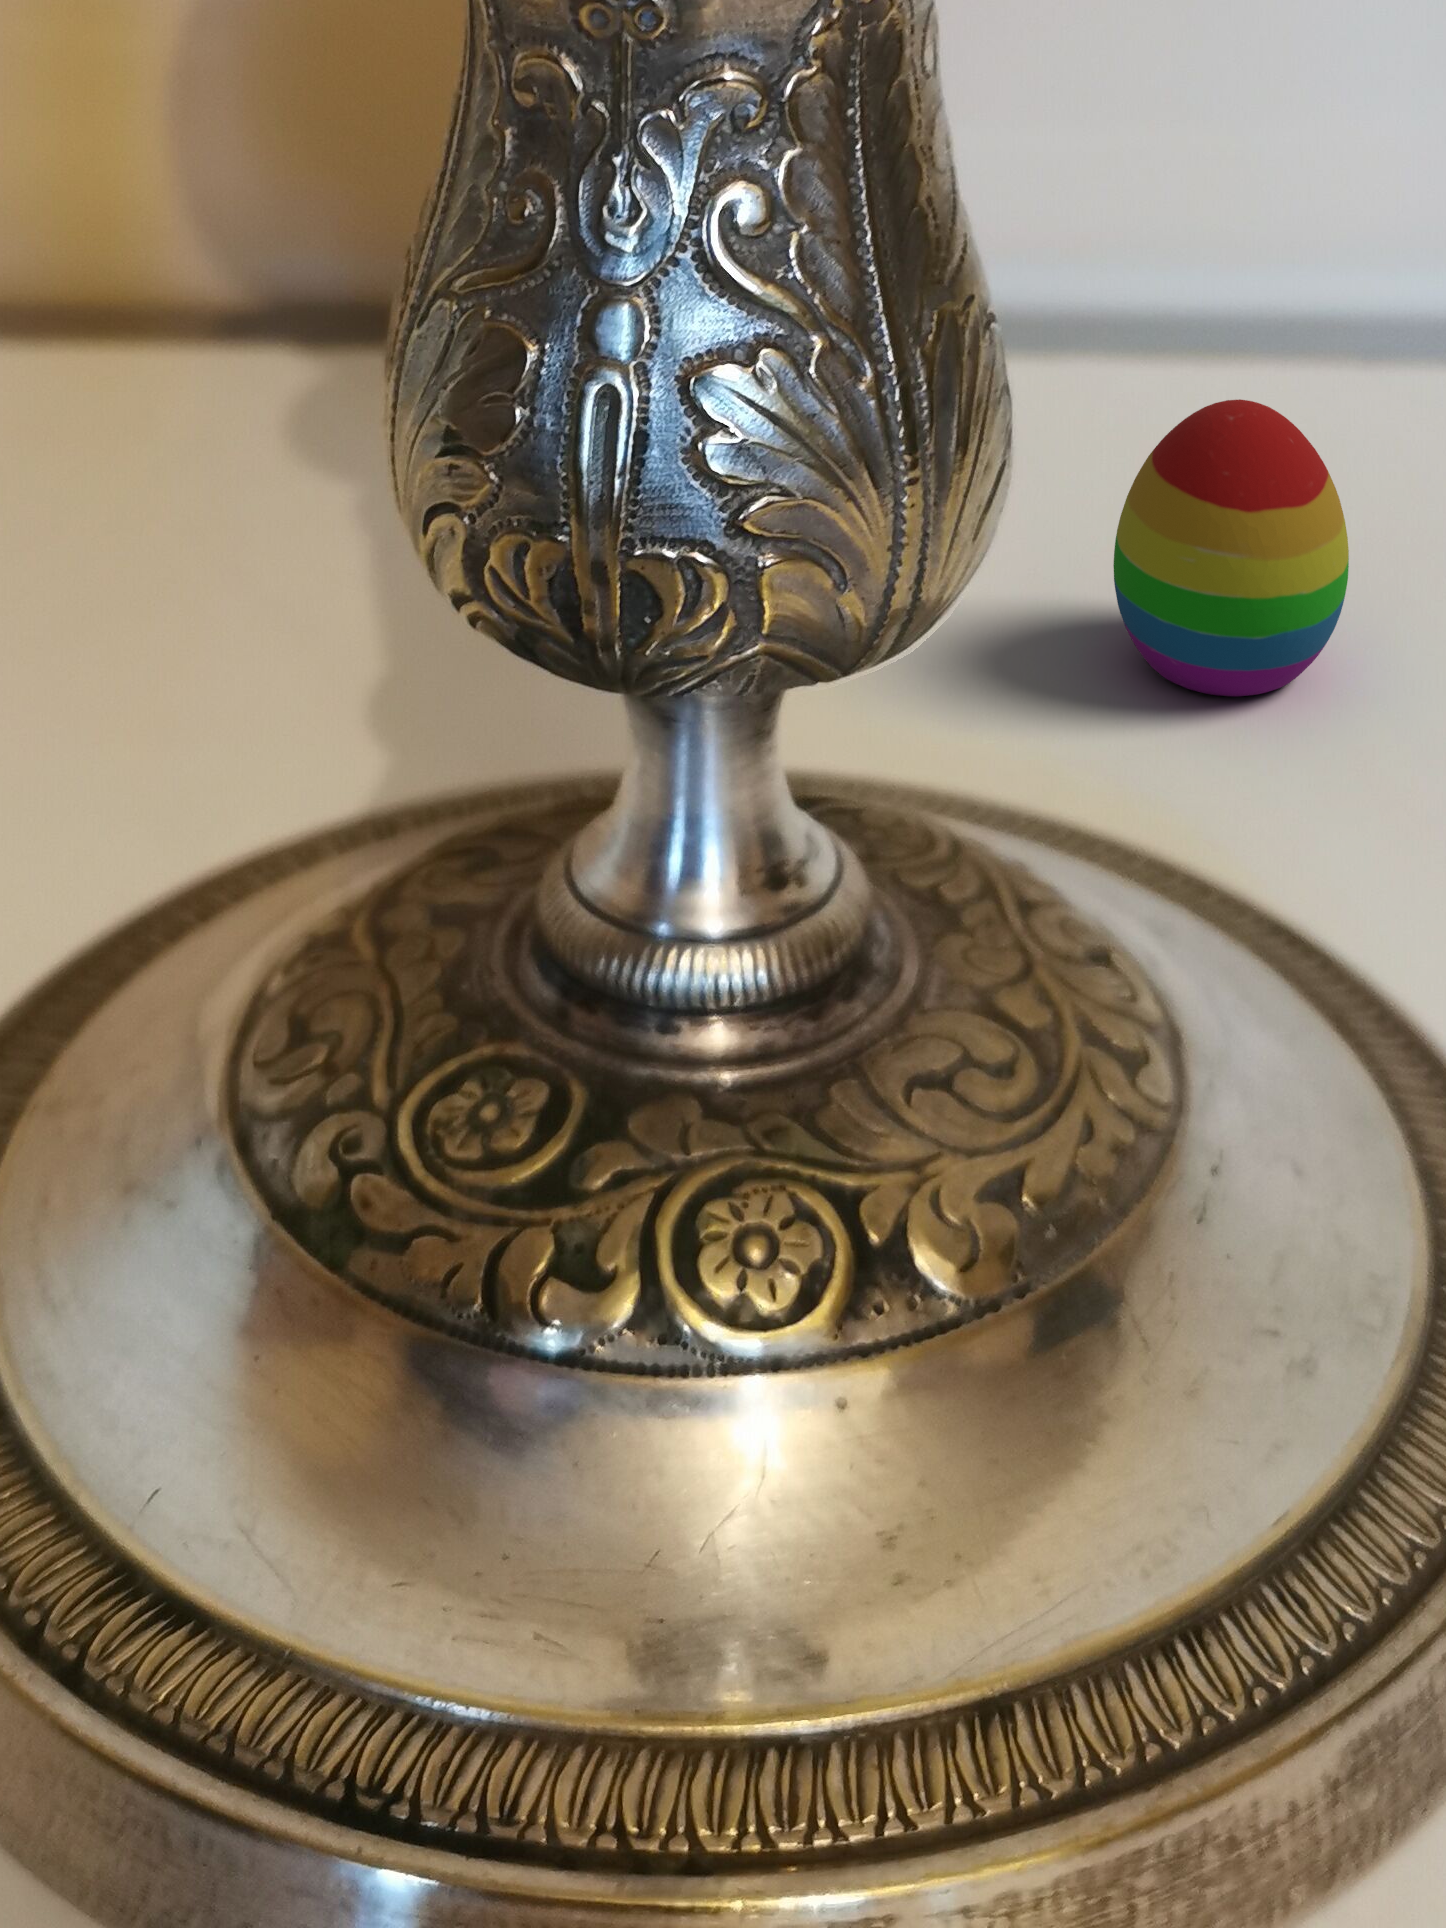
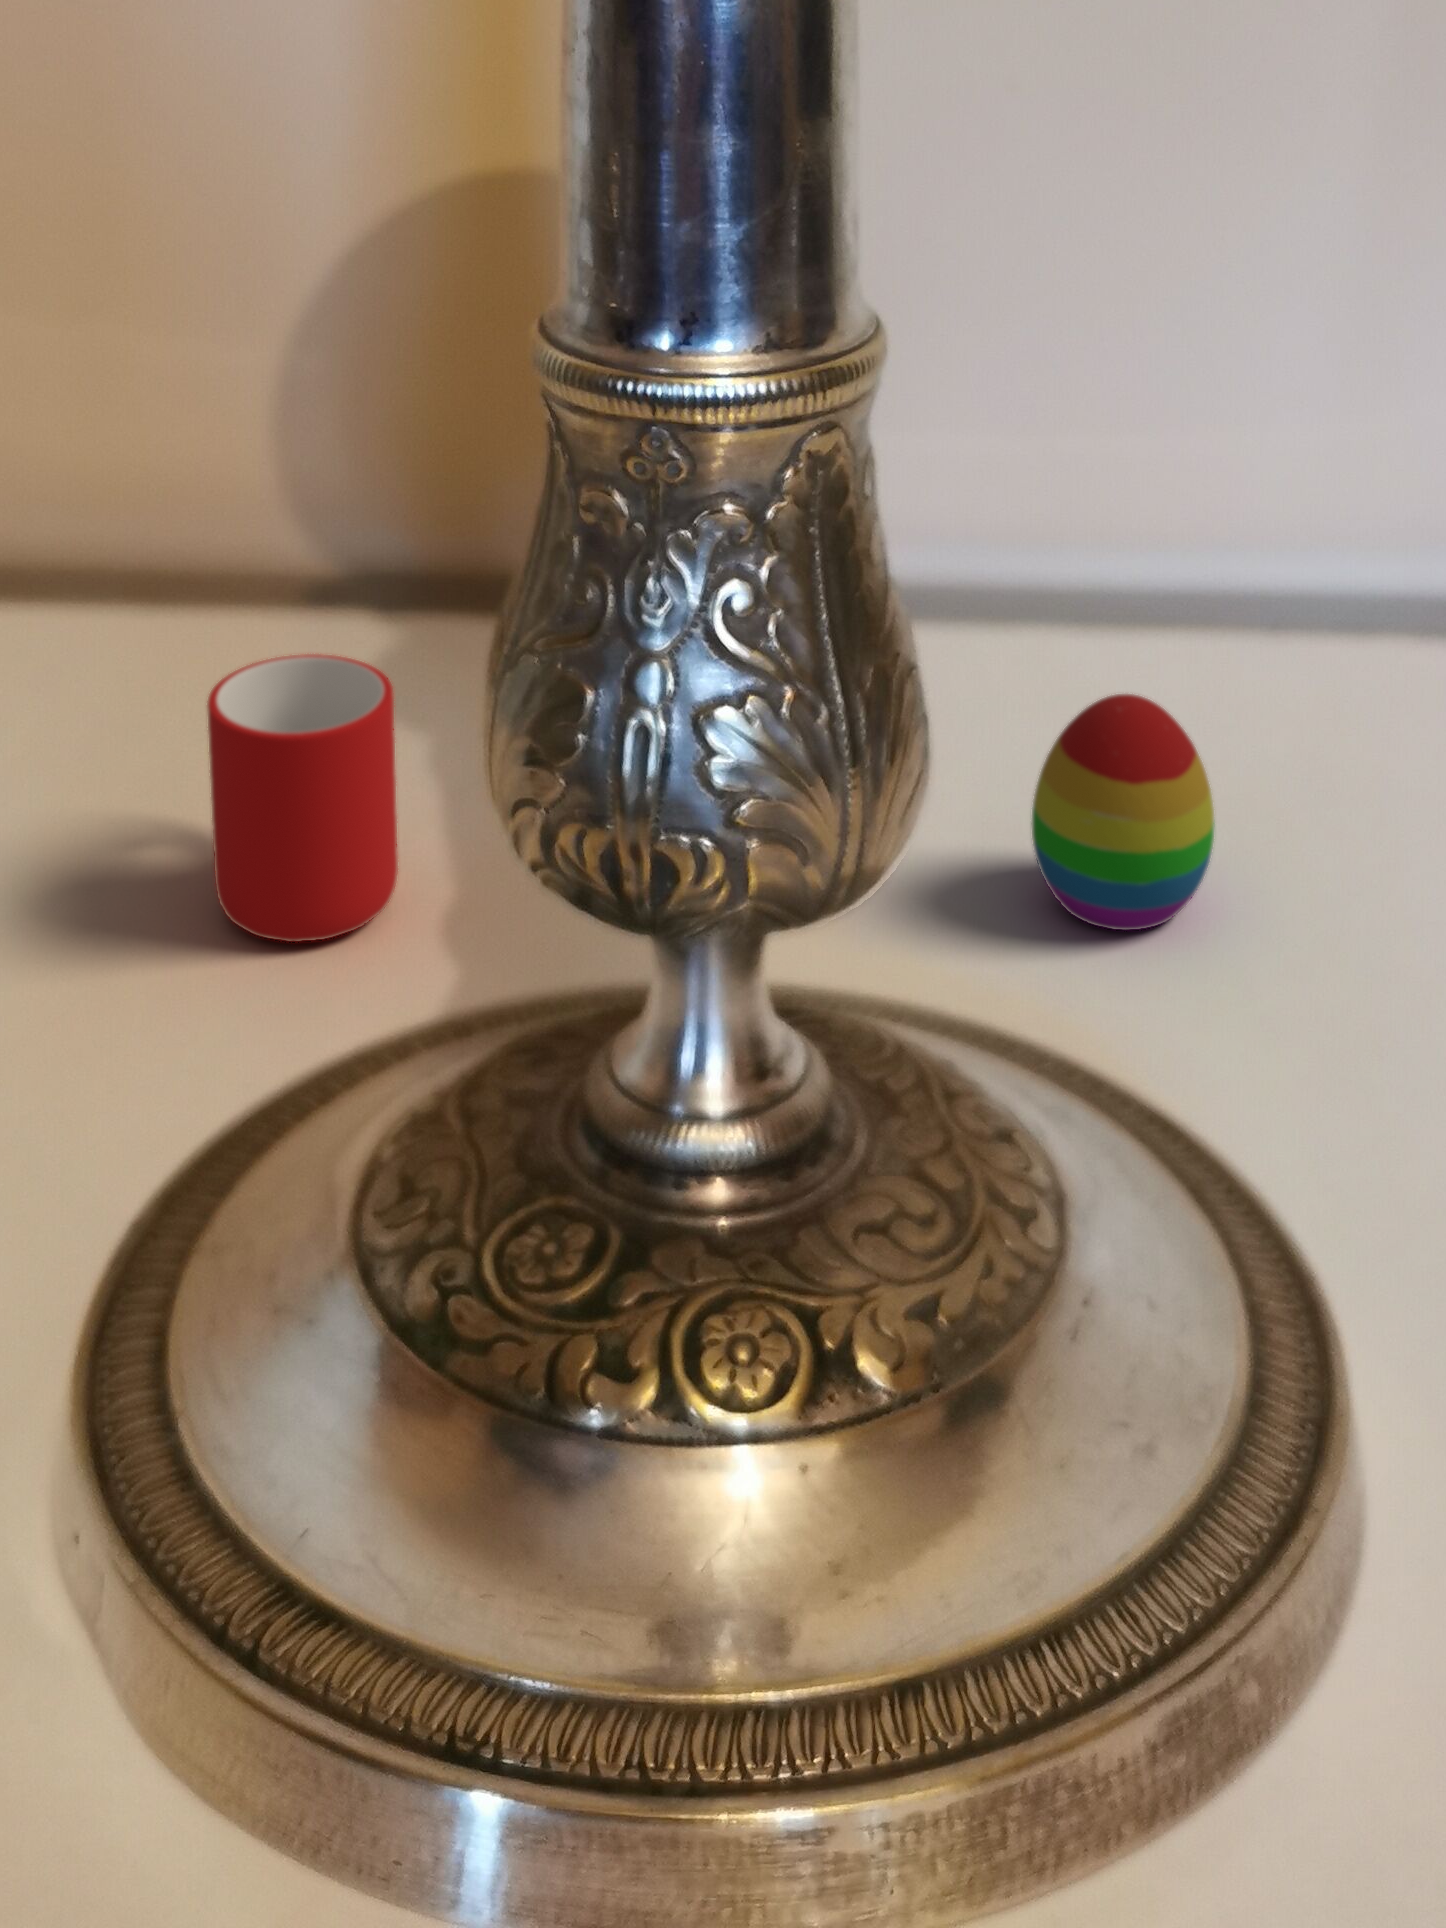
cup: none [49,356,303,715] -> present [207,654,398,942]

